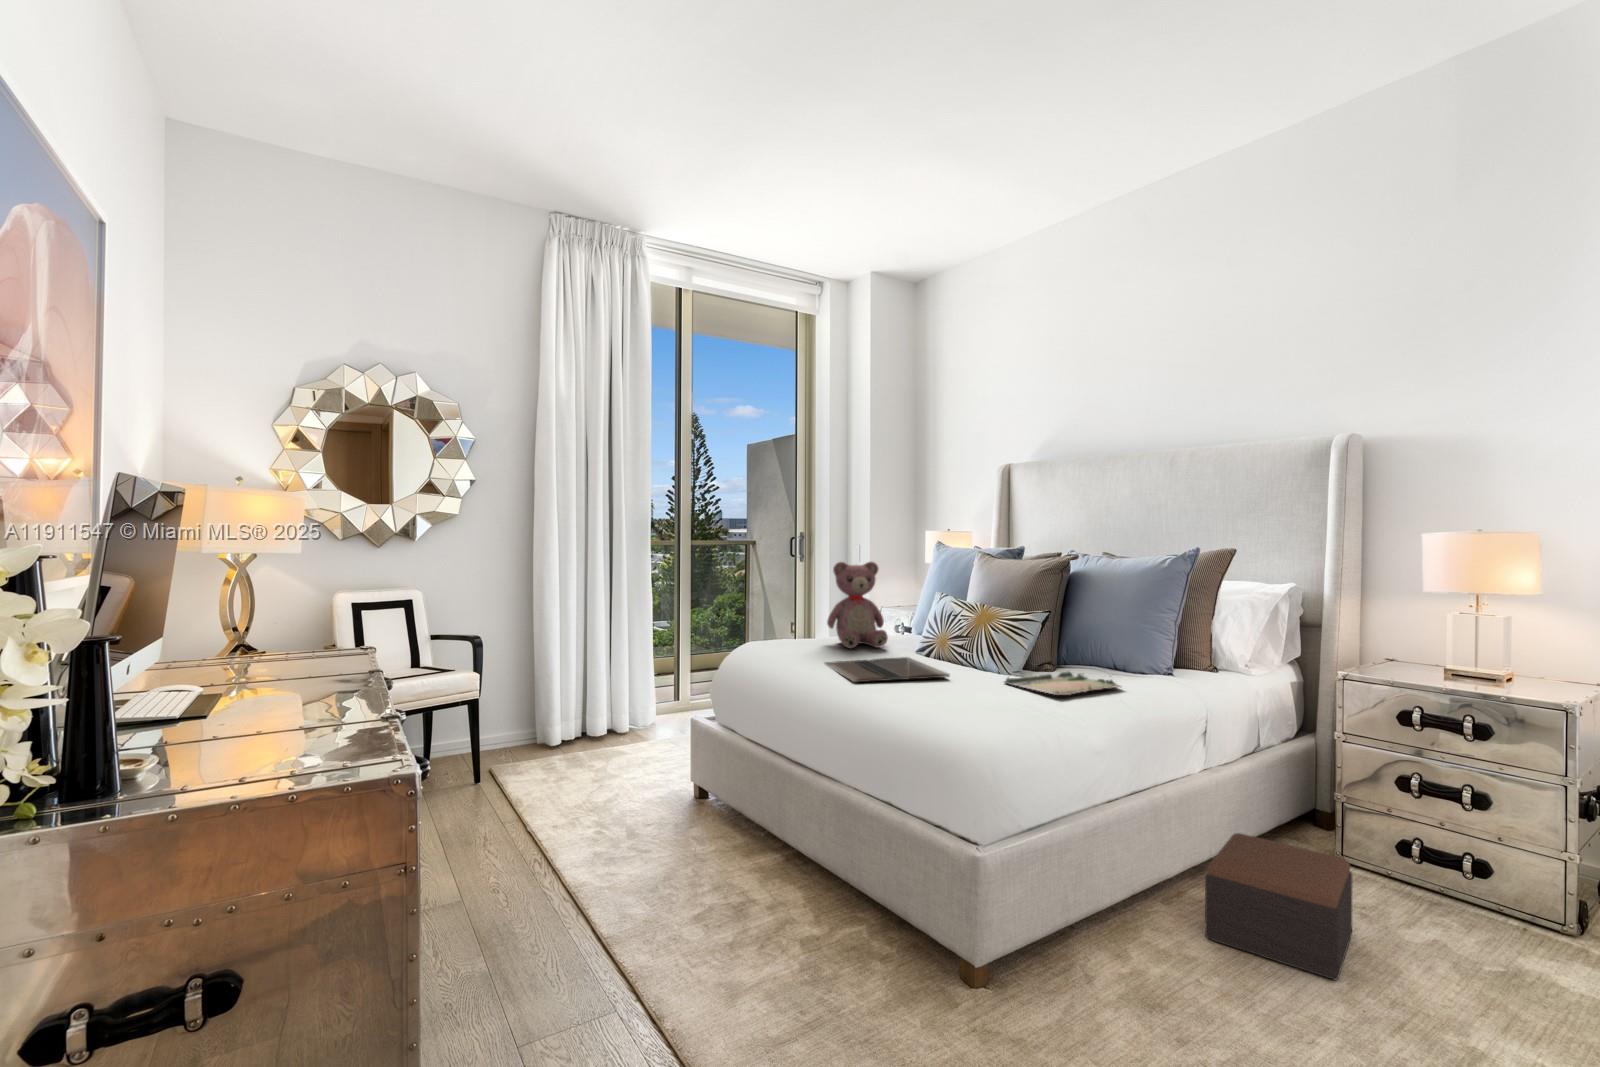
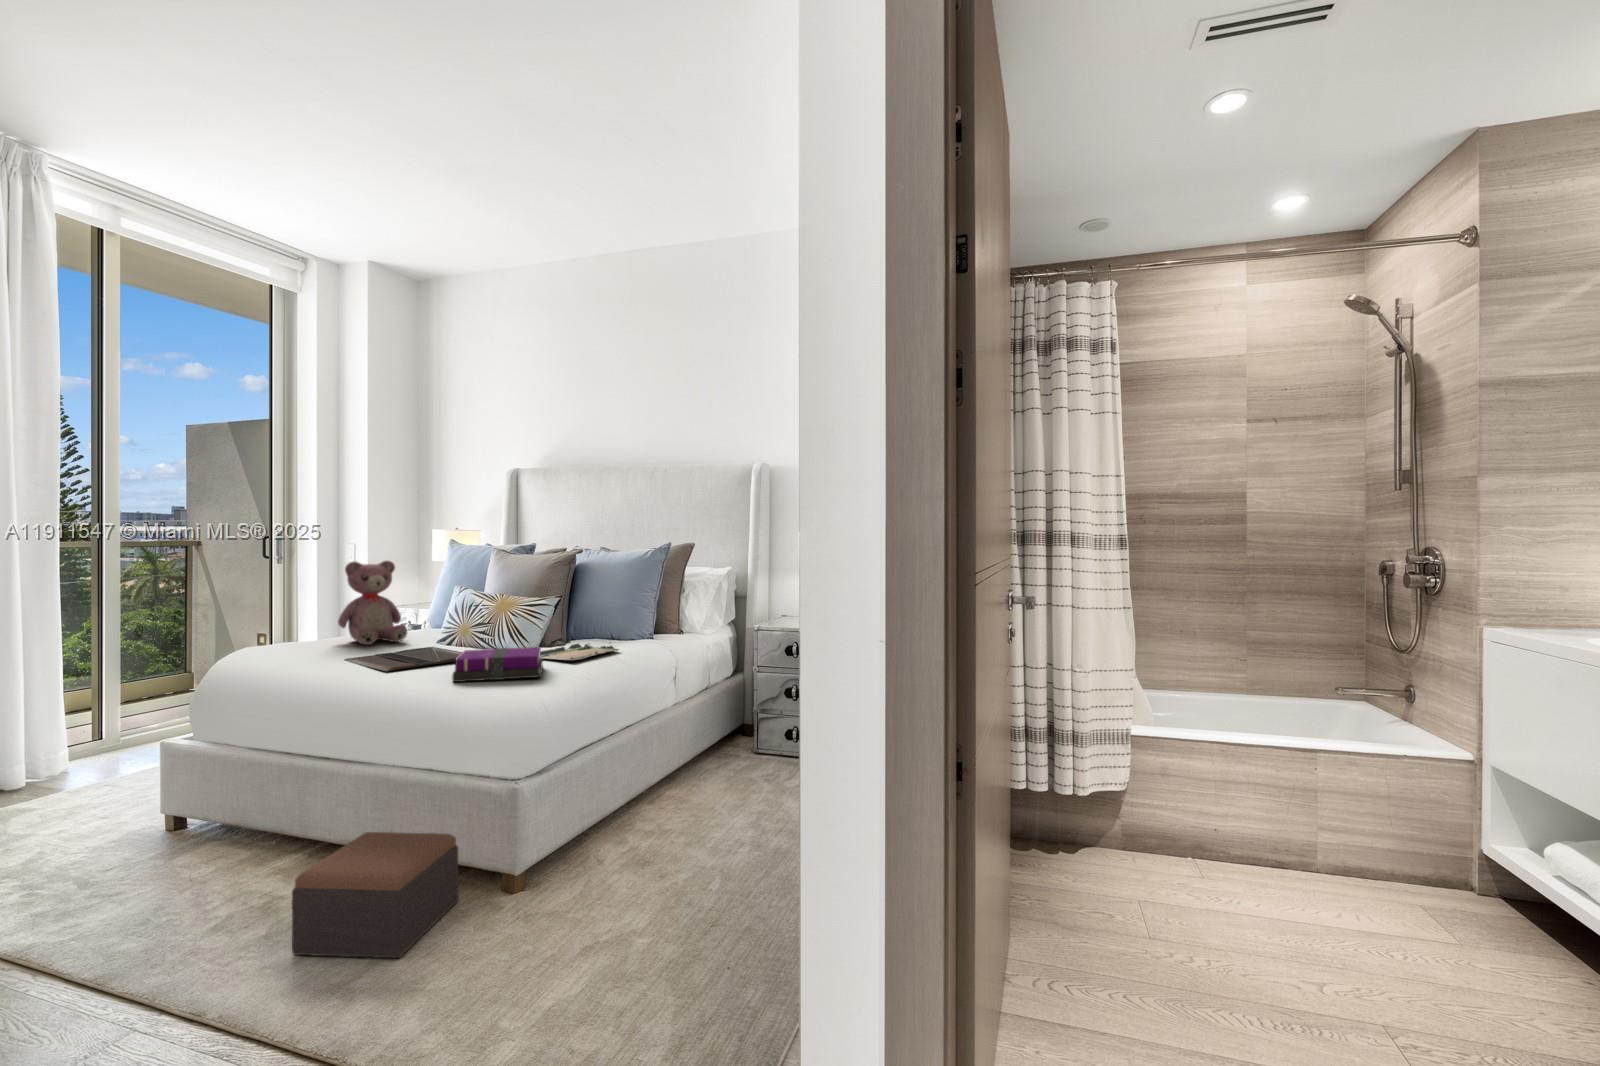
notebook: none [913,668,1020,714] -> present [452,647,543,682]
footstool: present [1205,833,1352,980] -> present [292,832,458,958]

